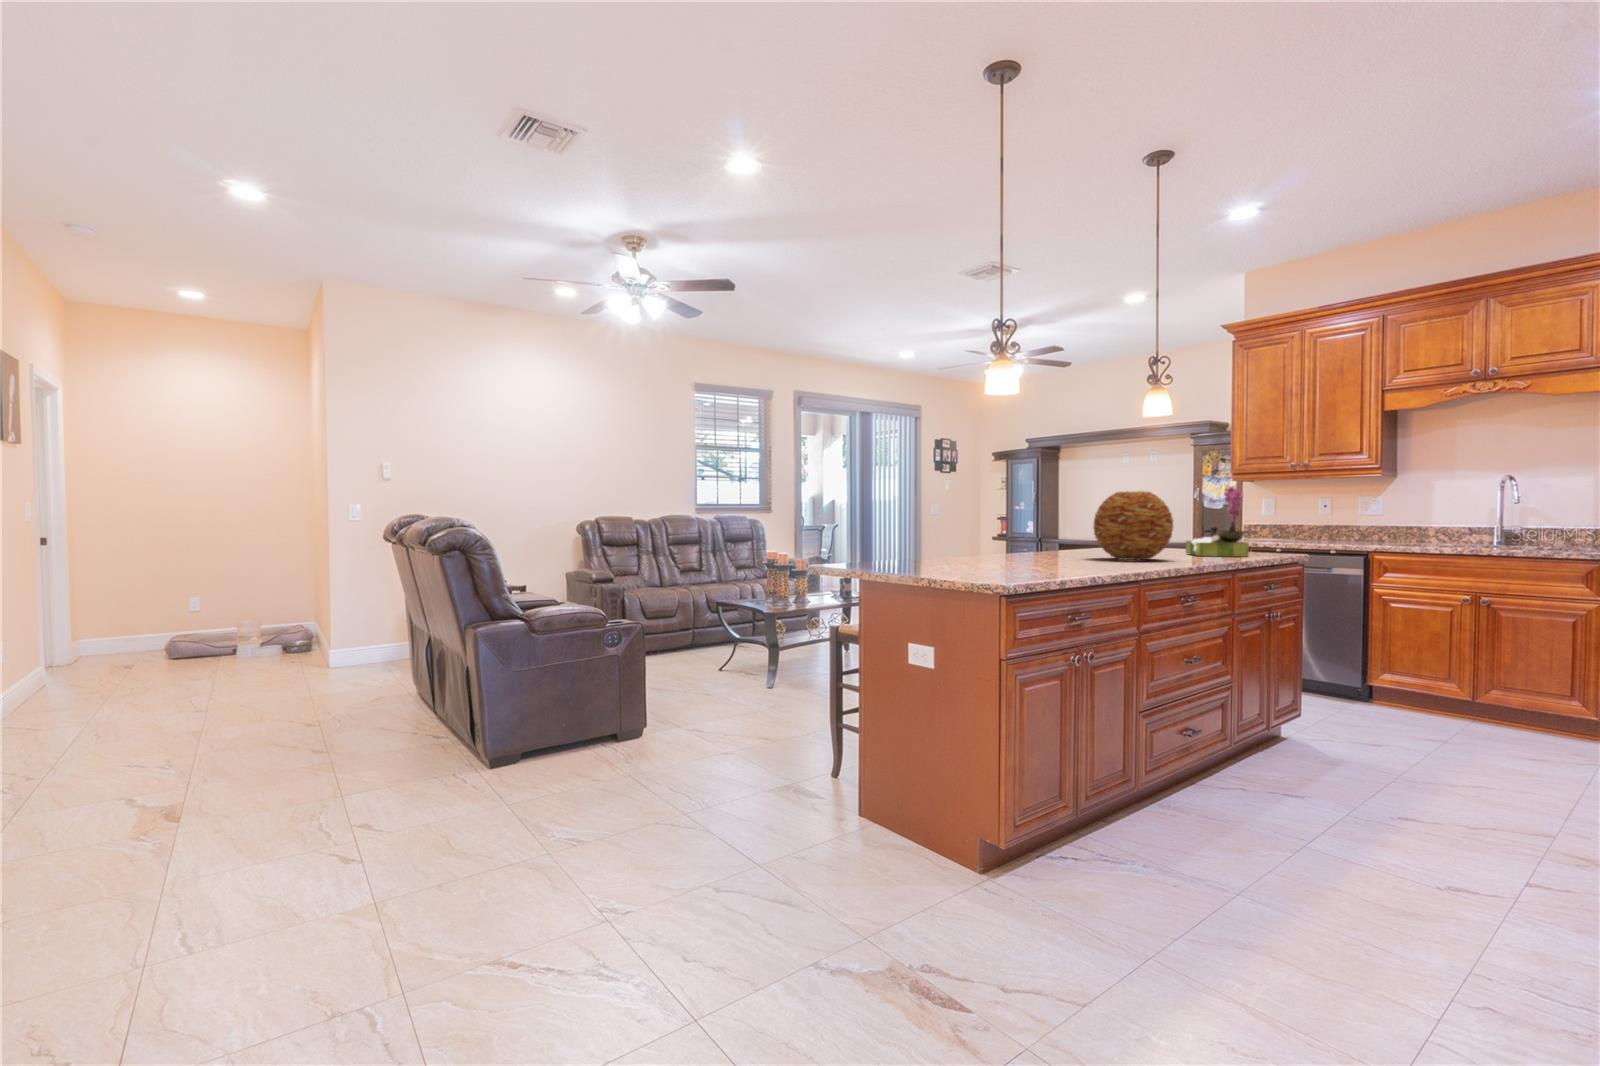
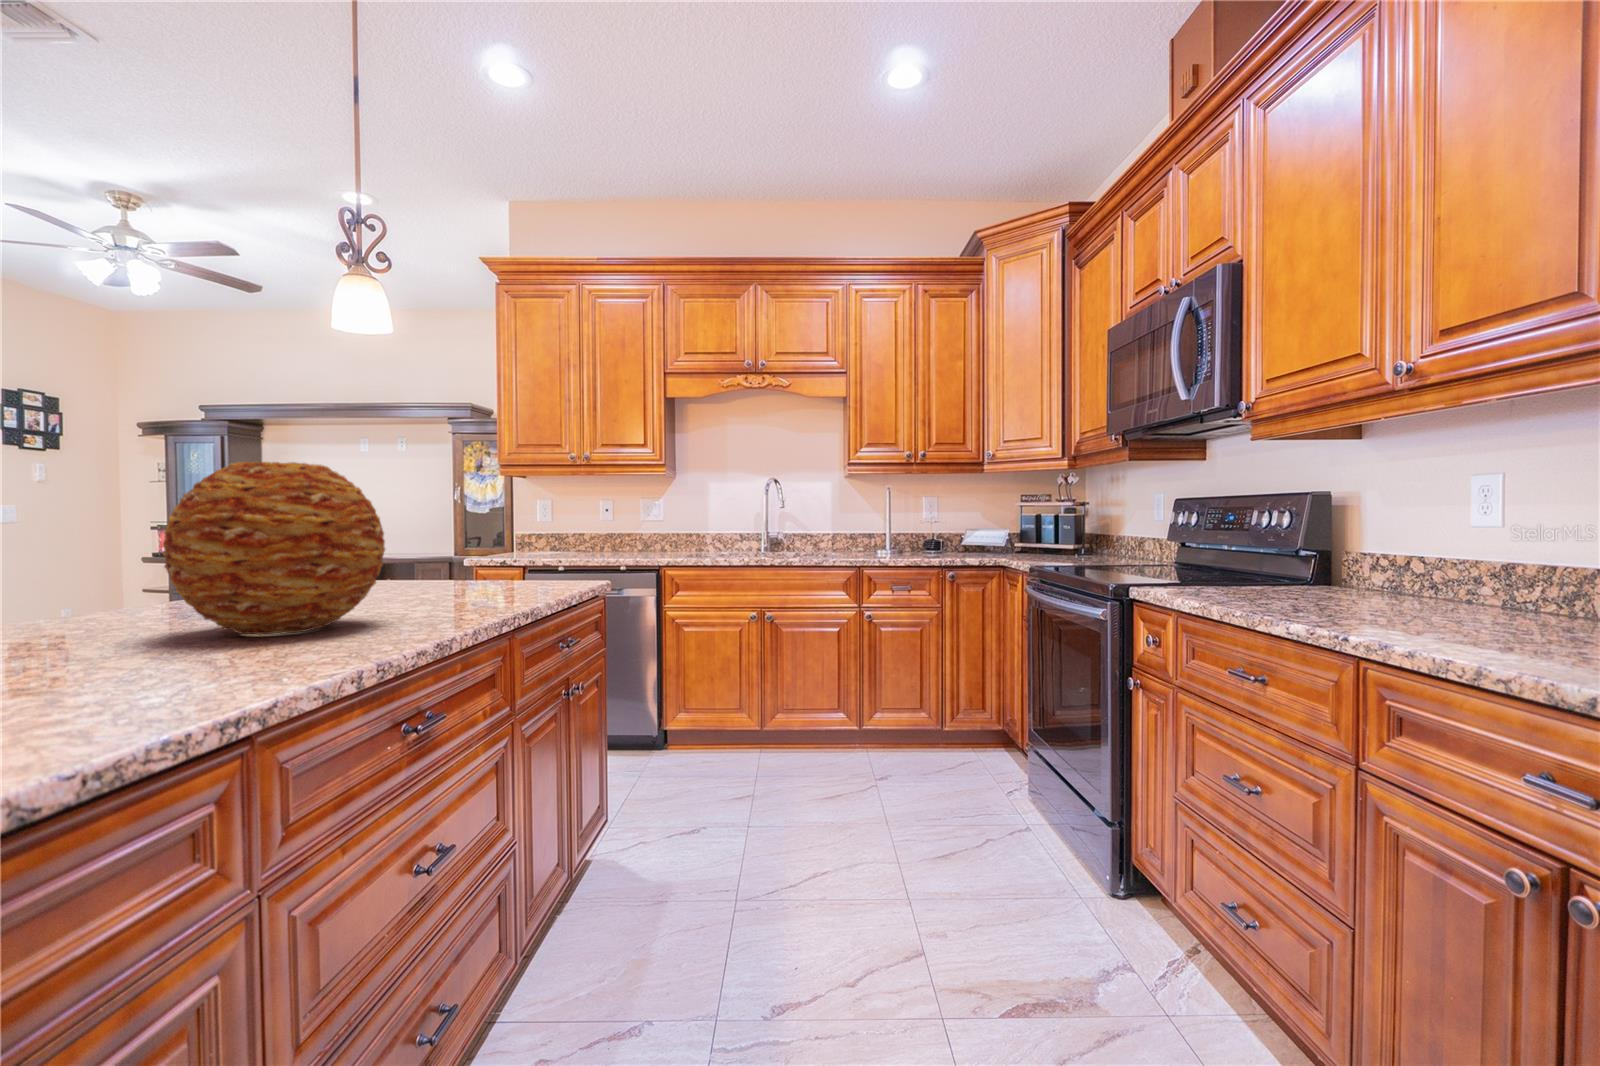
flower arrangement: present [1186,486,1249,557] -> none [426,467,533,599]

